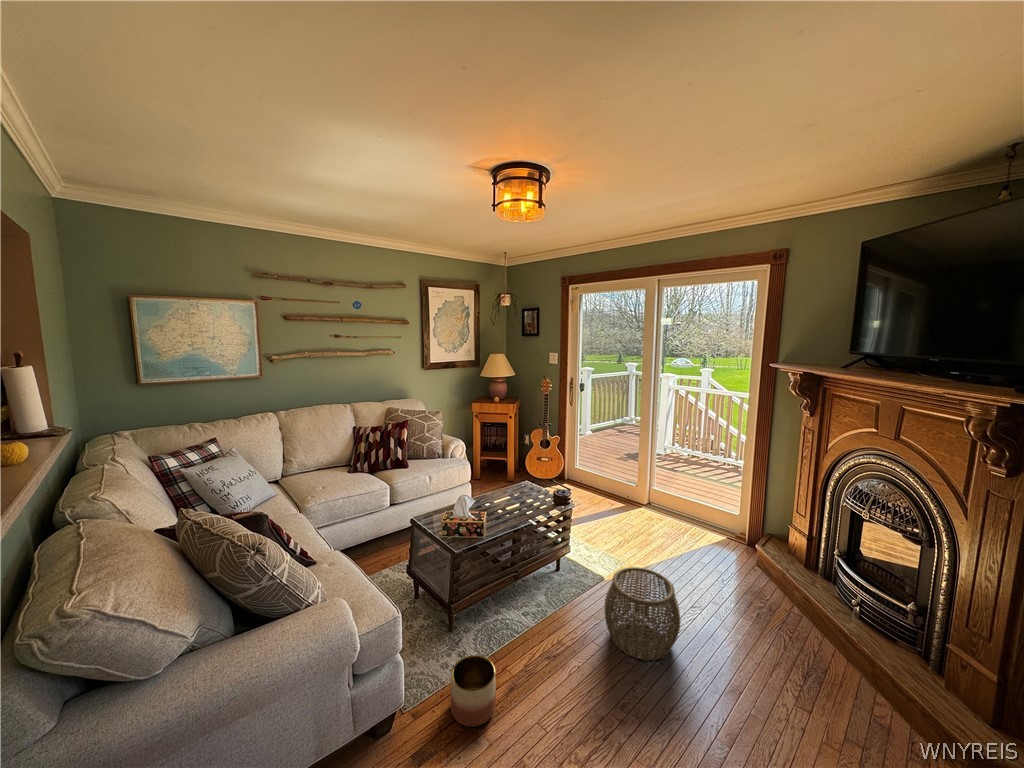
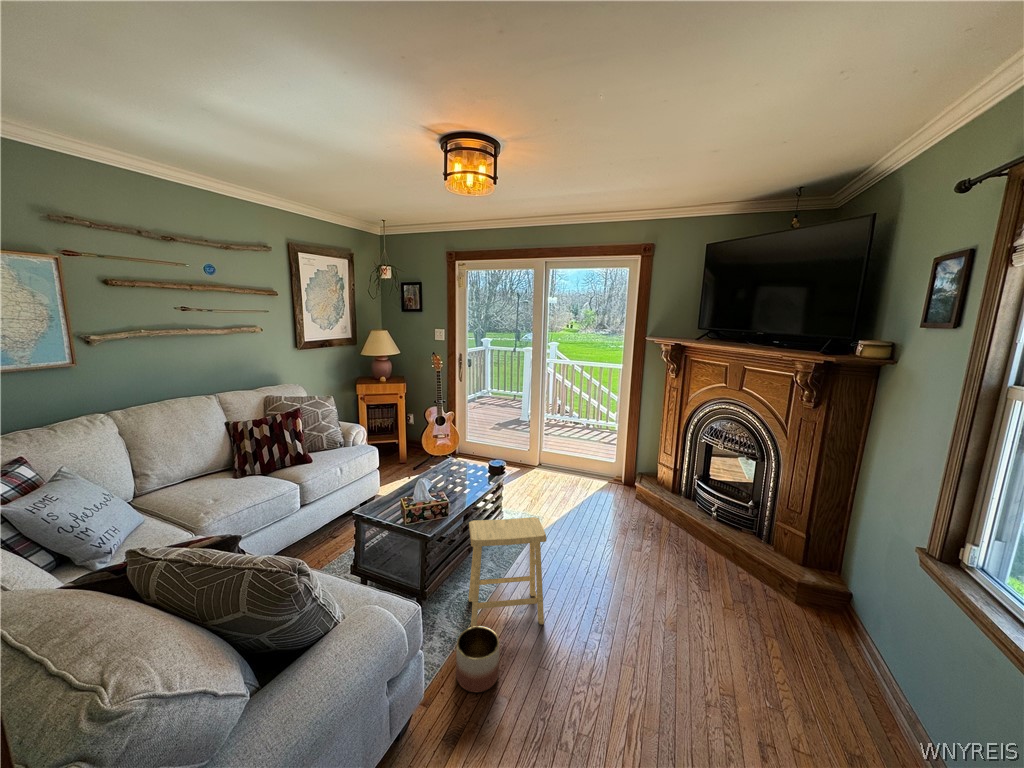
footstool: none [489,546,575,679] -> present [468,517,547,627]
woven basket: present [604,567,681,661] -> none [555,516,618,592]

